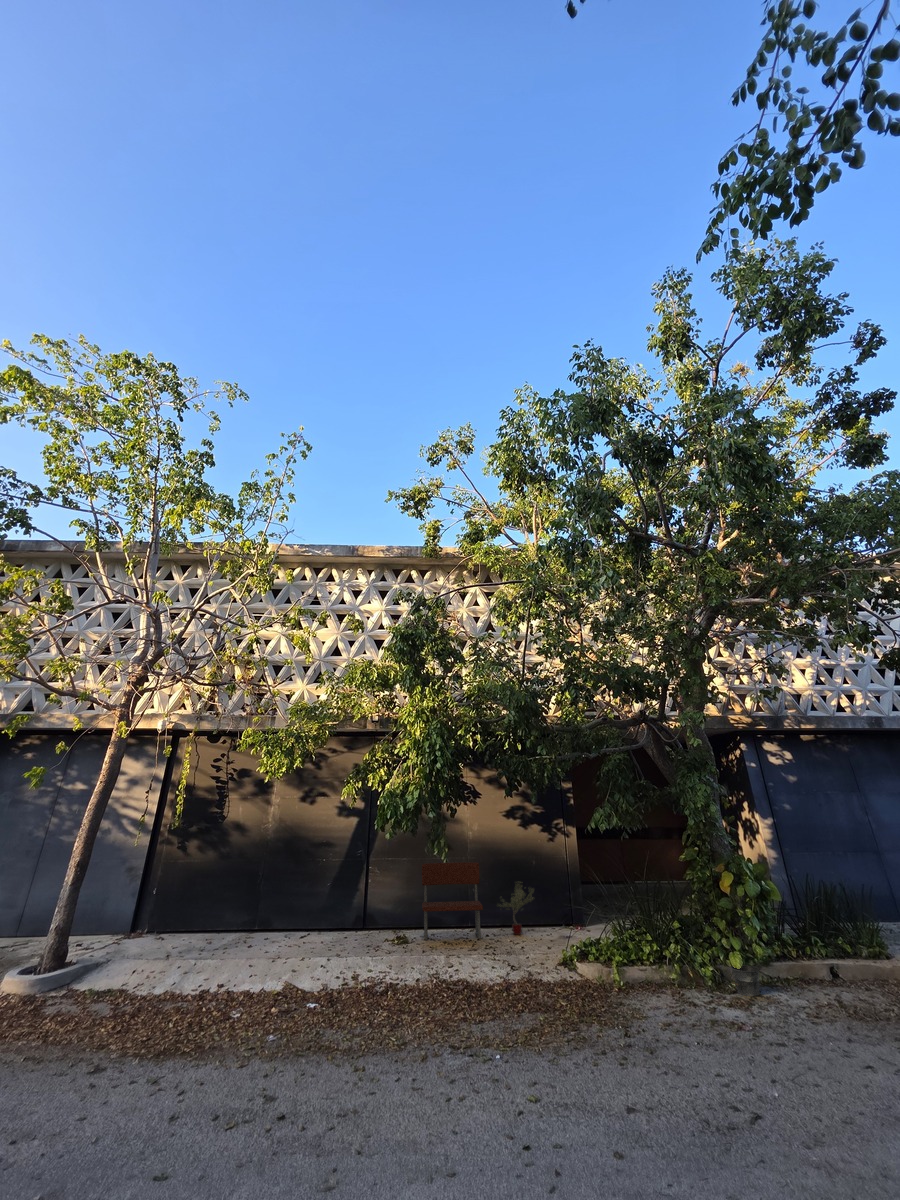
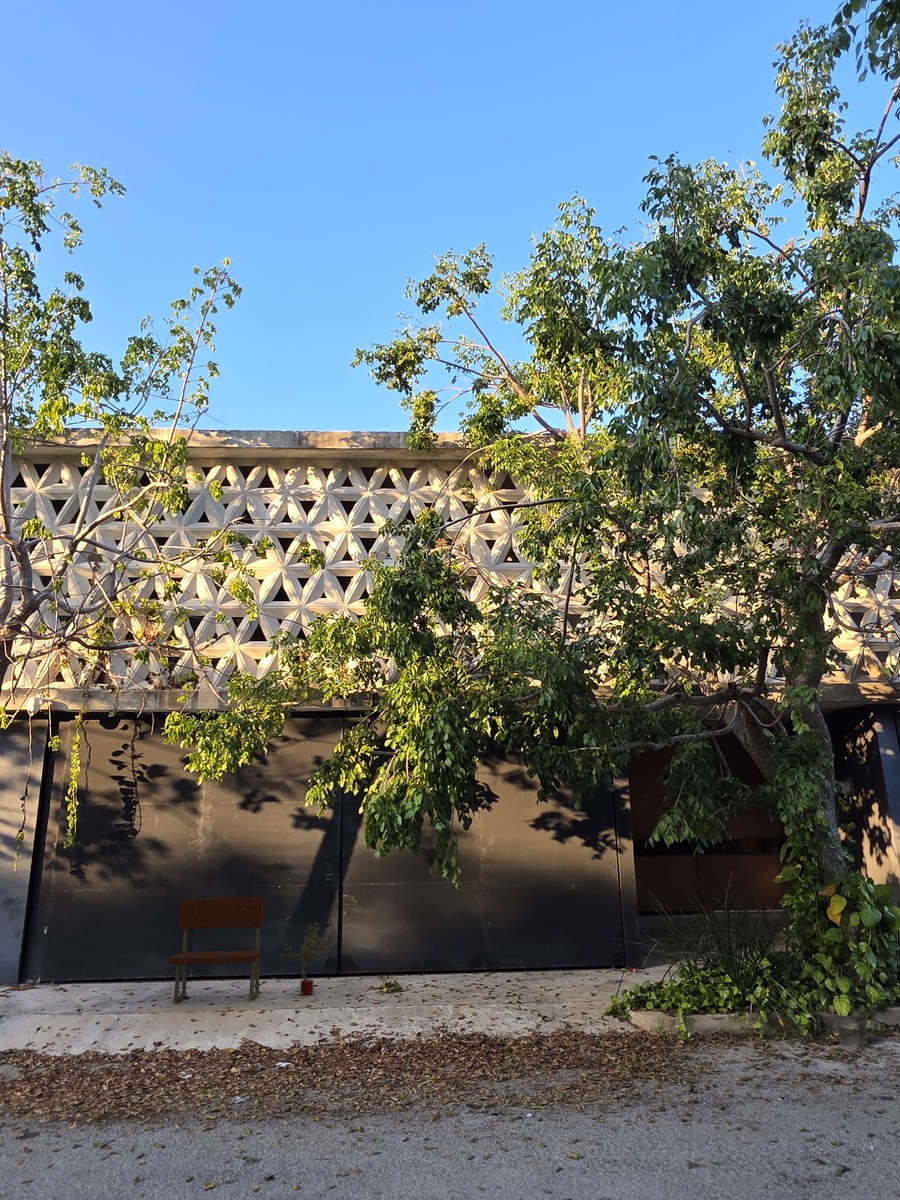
bench: present [422,862,483,940] -> present [168,897,263,1003]
potted tree: present [497,882,534,935] -> present [280,923,334,995]

